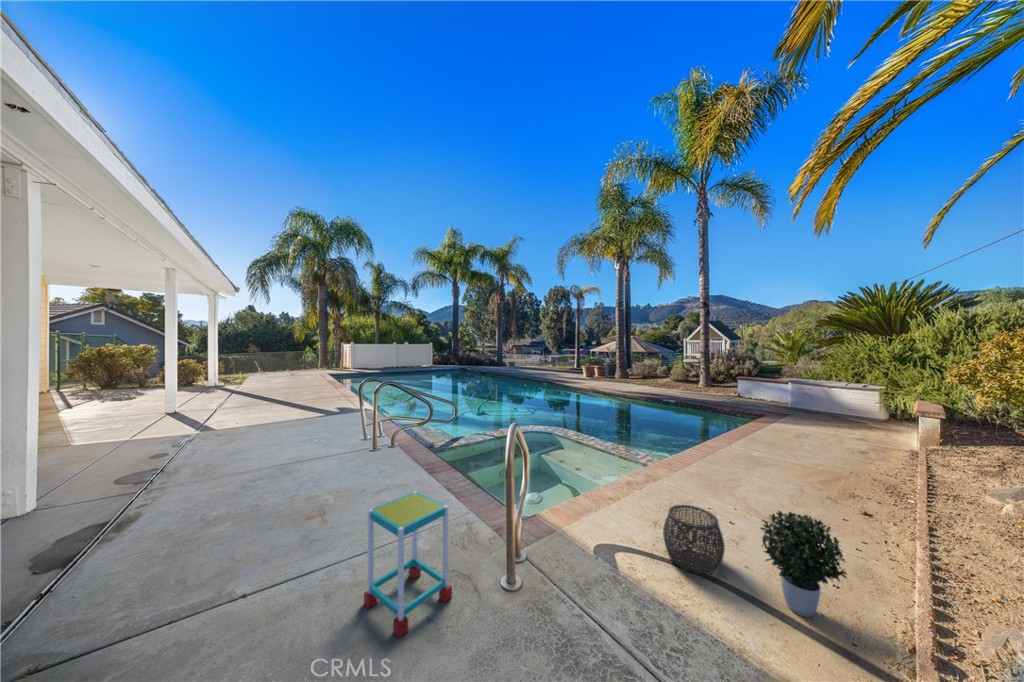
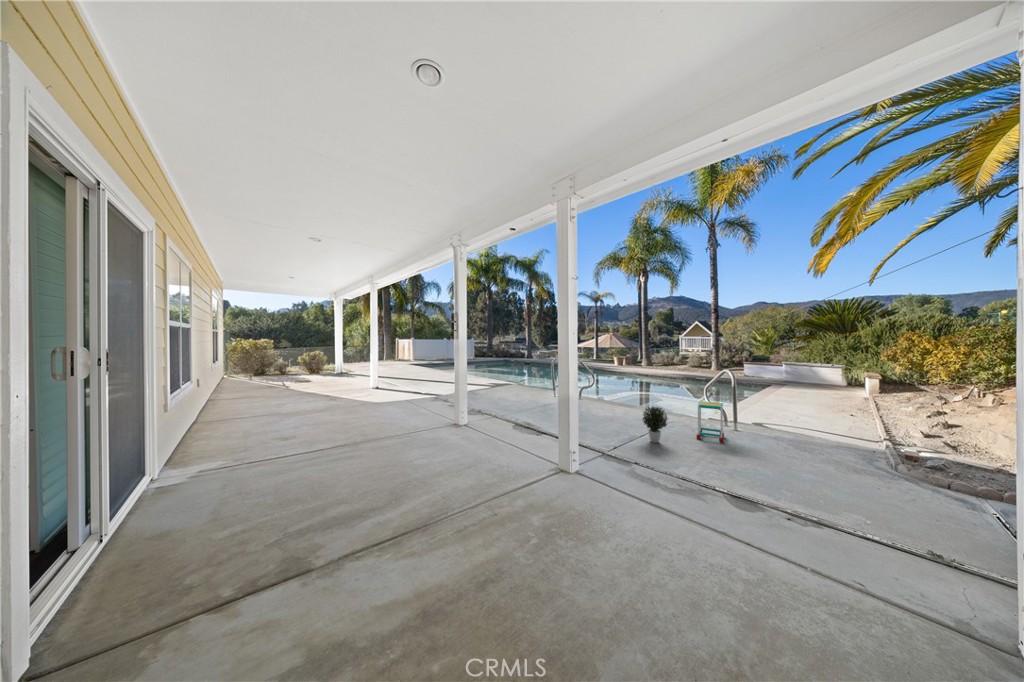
woven basket: present [663,505,725,575] -> none [783,408,812,430]
potted plant: present [761,511,846,617] -> present [643,407,667,443]

